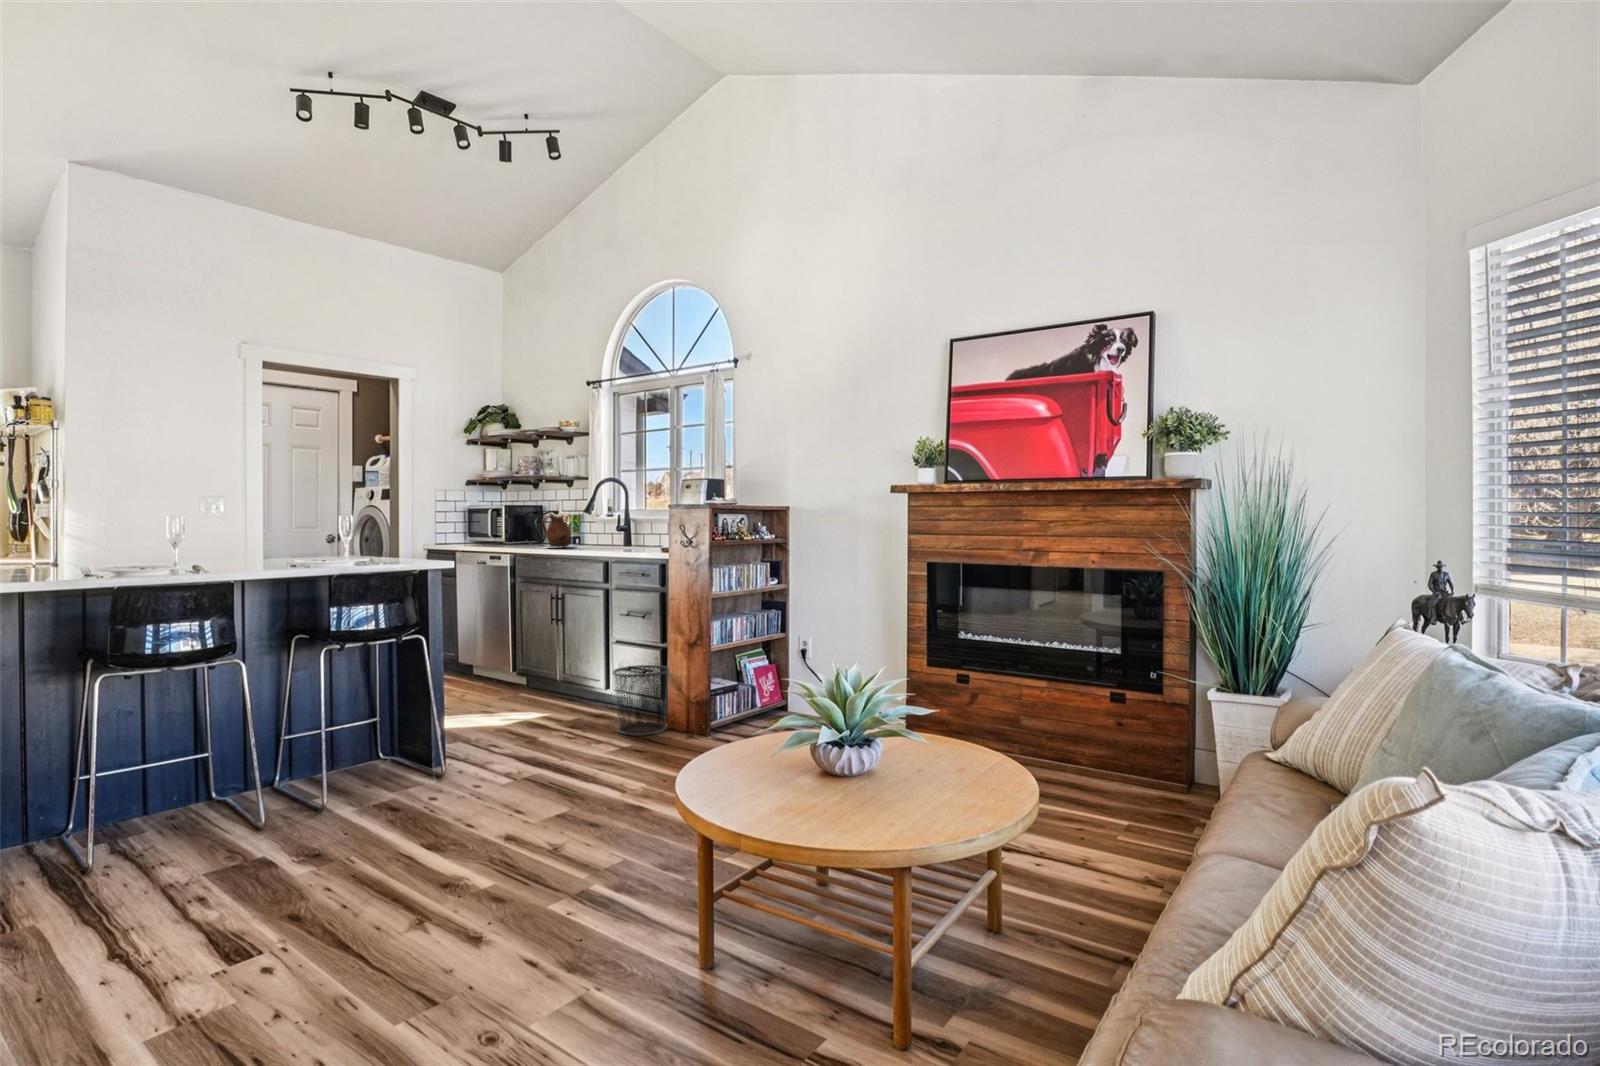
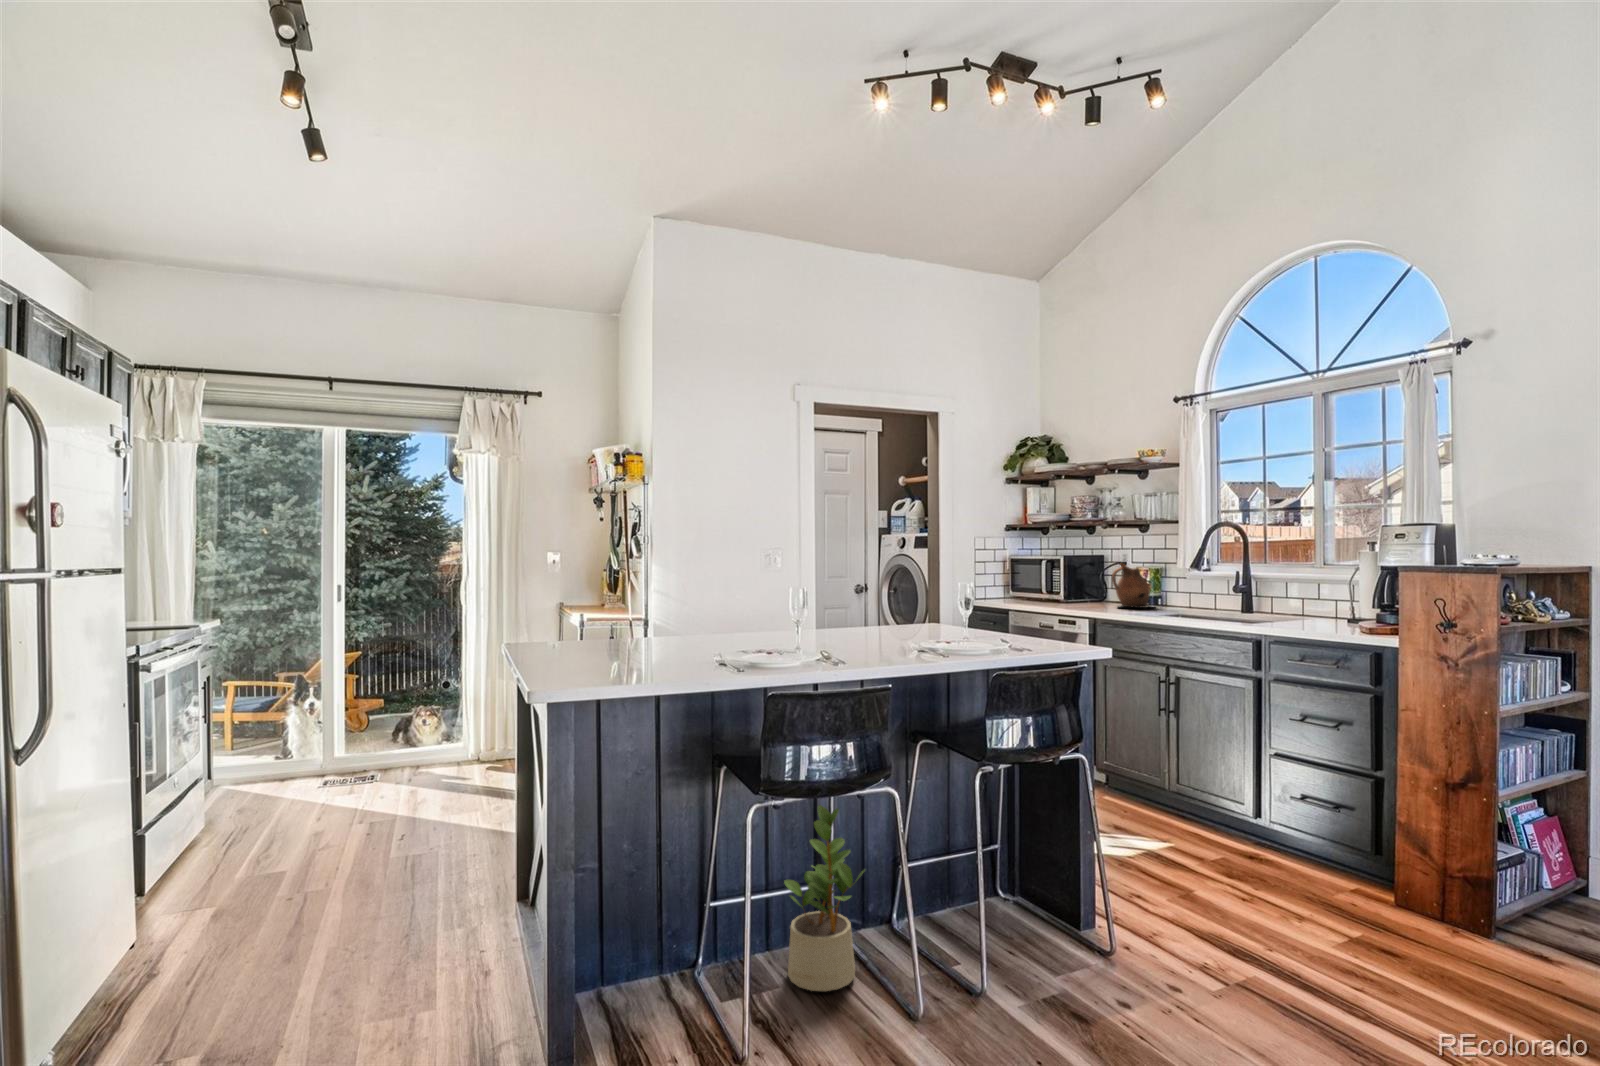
waste bin: present [613,665,669,736] -> none [1312,807,1421,933]
potted plant: none [179,678,249,810] -> present [784,805,864,991]

